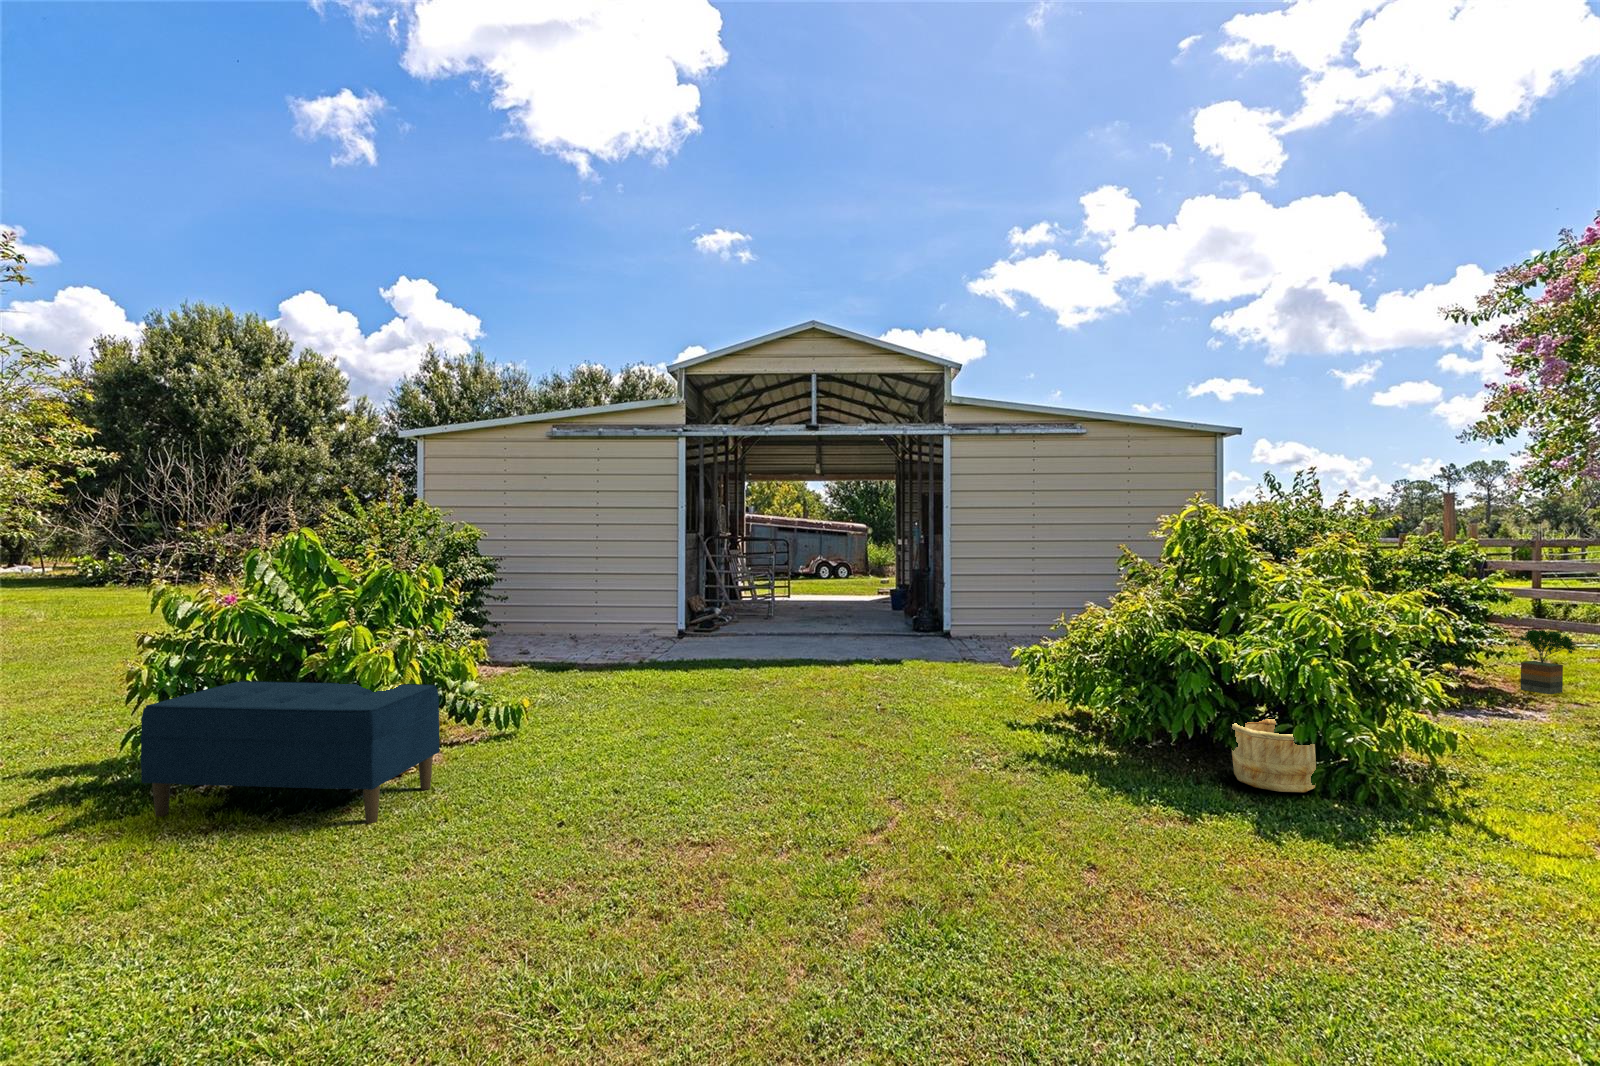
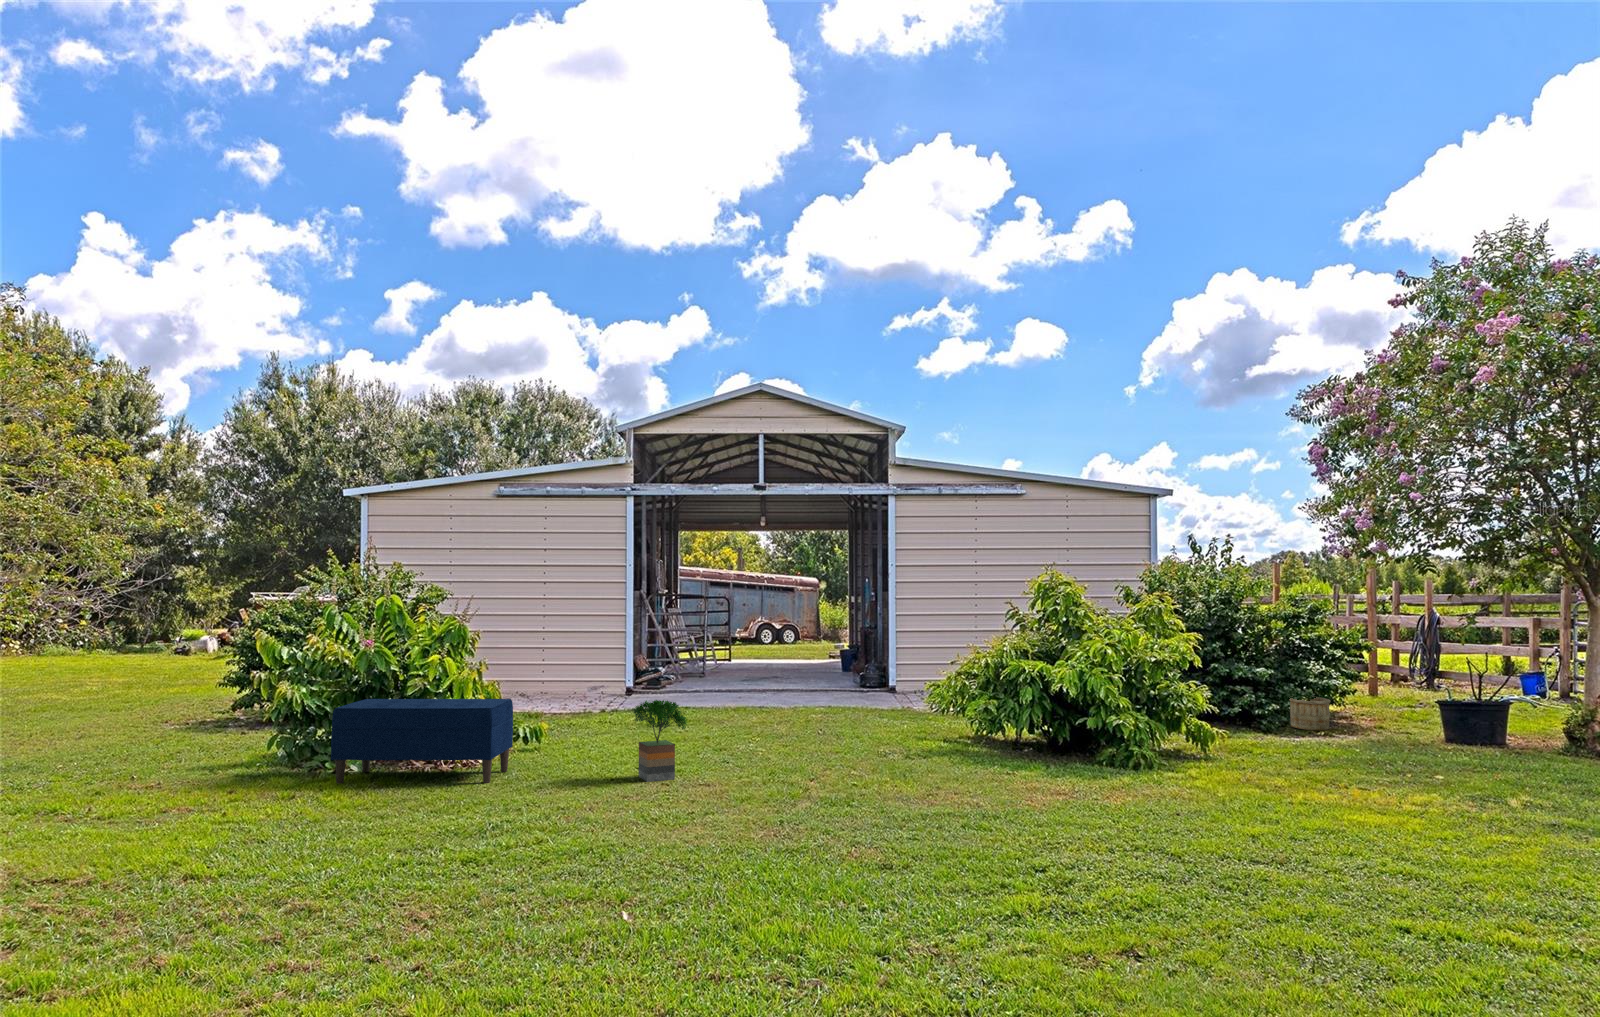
potted tree: present [1514,629,1577,694] -> present [634,700,687,782]
wooden bucket: present [1232,719,1316,792] -> present [1289,696,1331,730]

